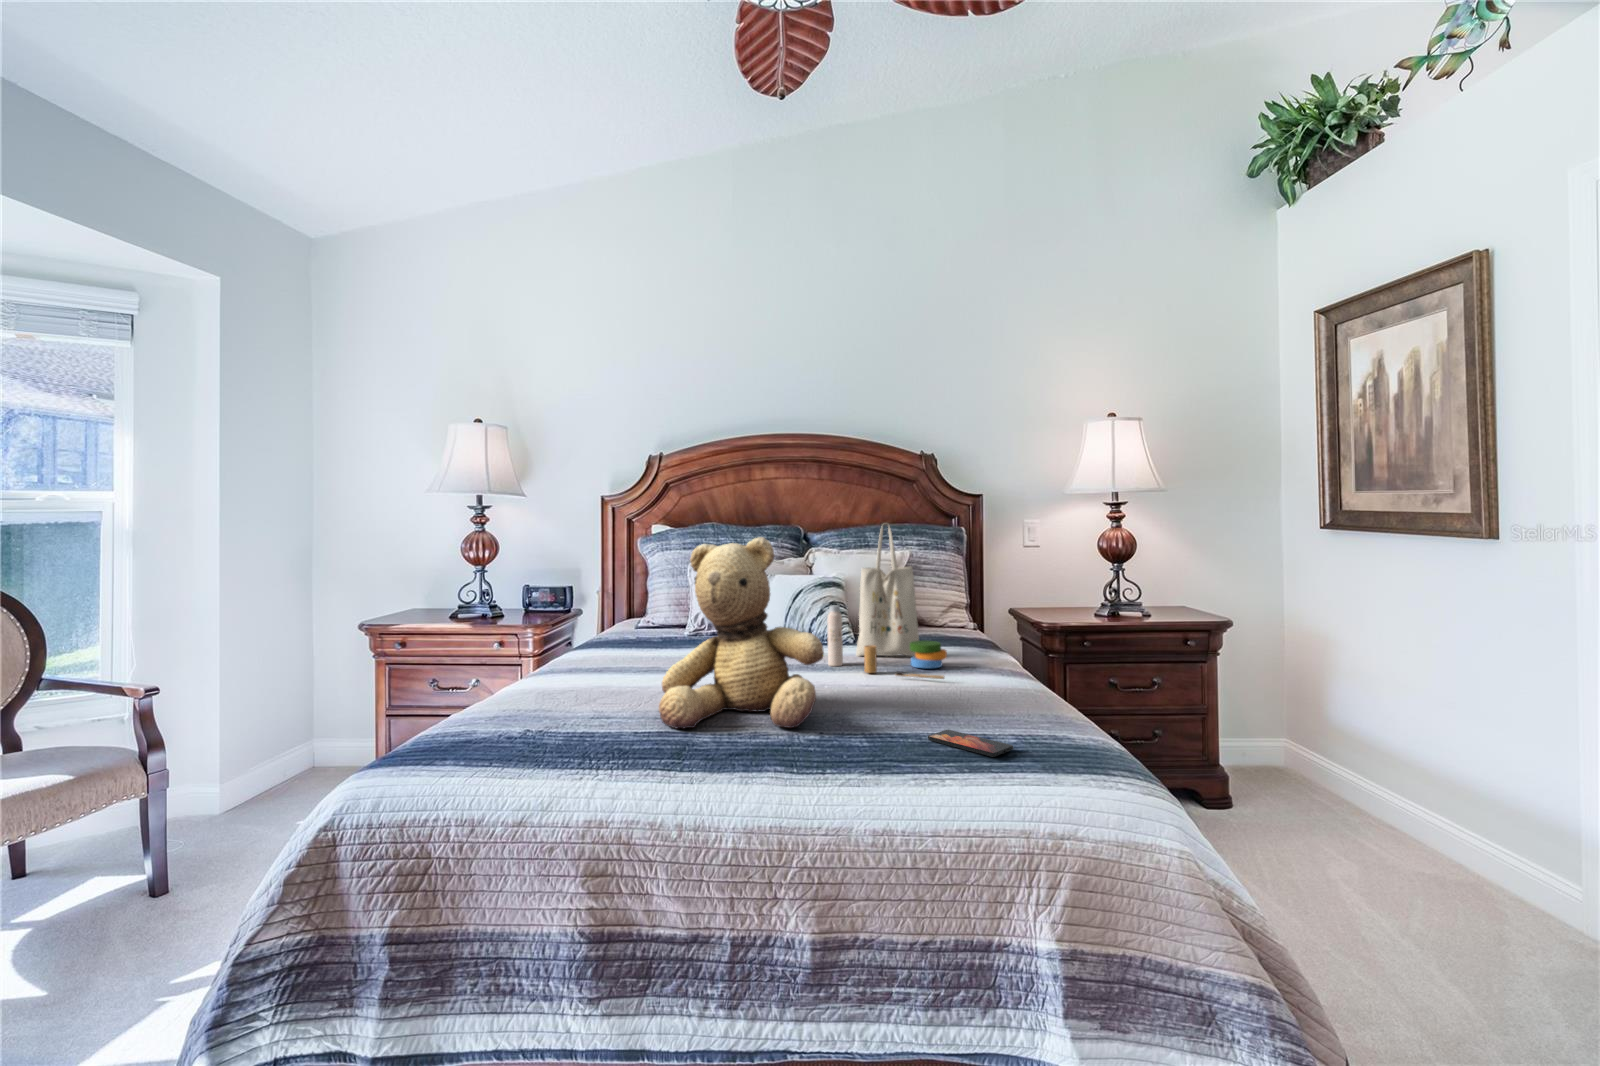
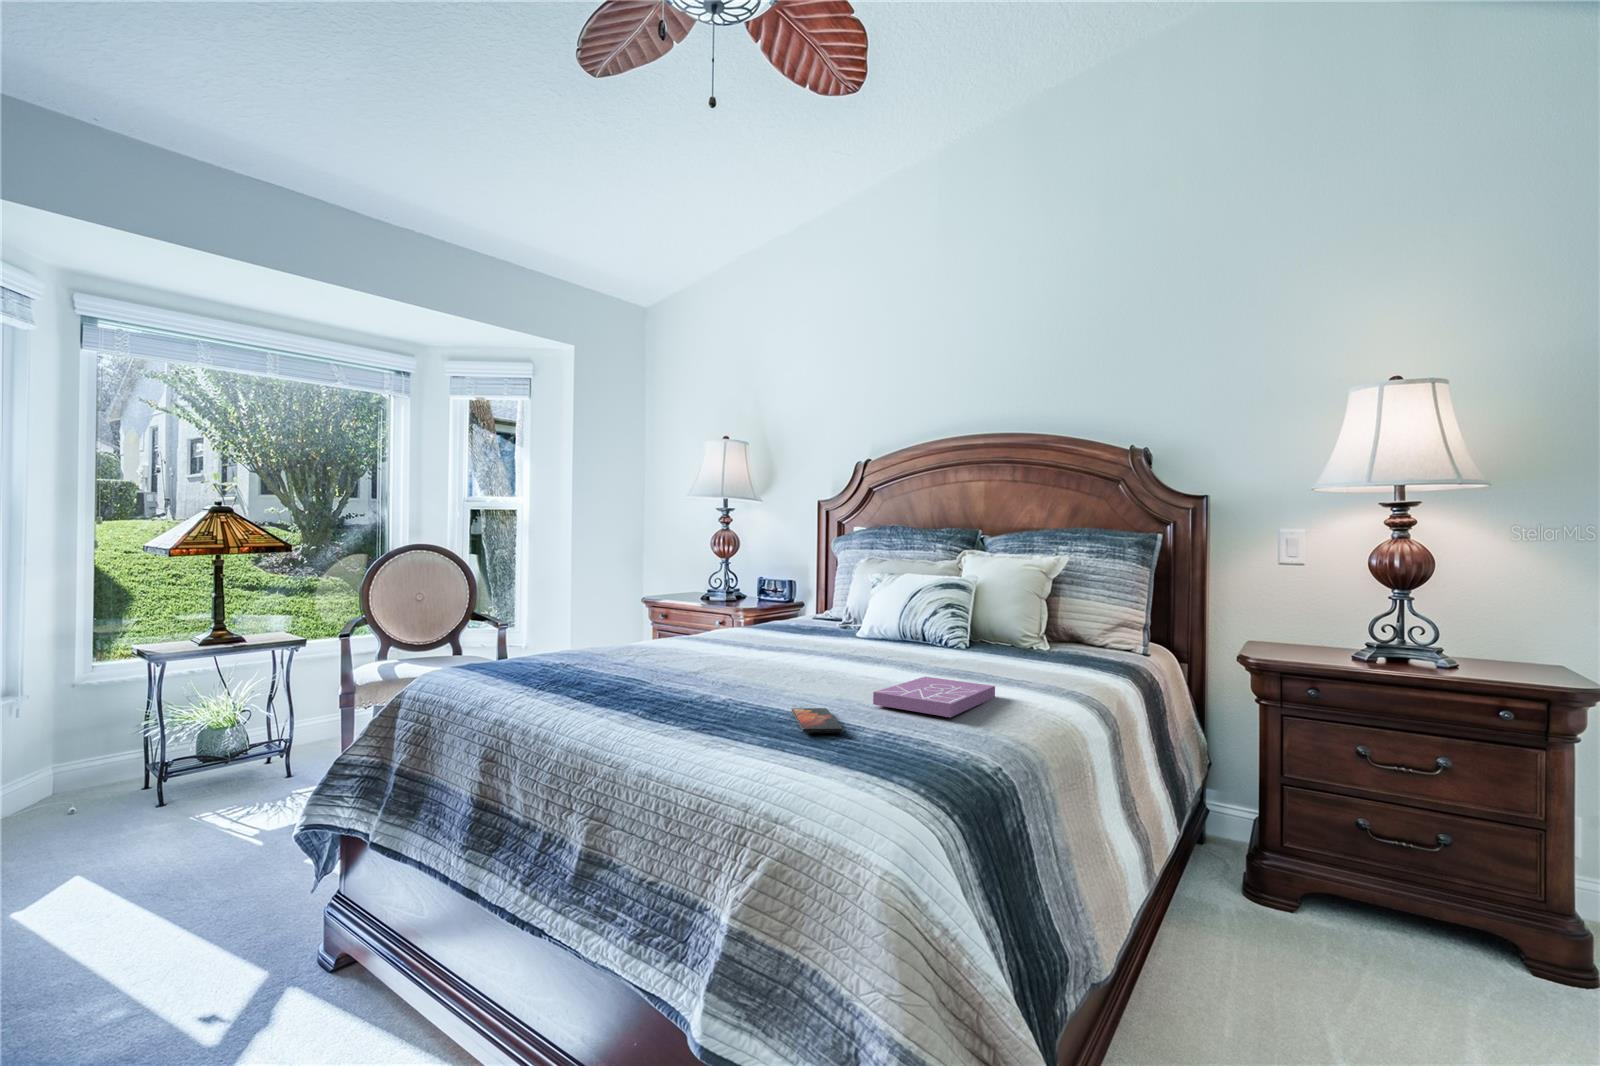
tote bag: present [828,526,947,679] -> none [875,514,989,677]
teddy bear: present [659,537,824,729] -> none [629,513,768,684]
book: none [943,681,1040,717] -> present [873,677,995,717]

